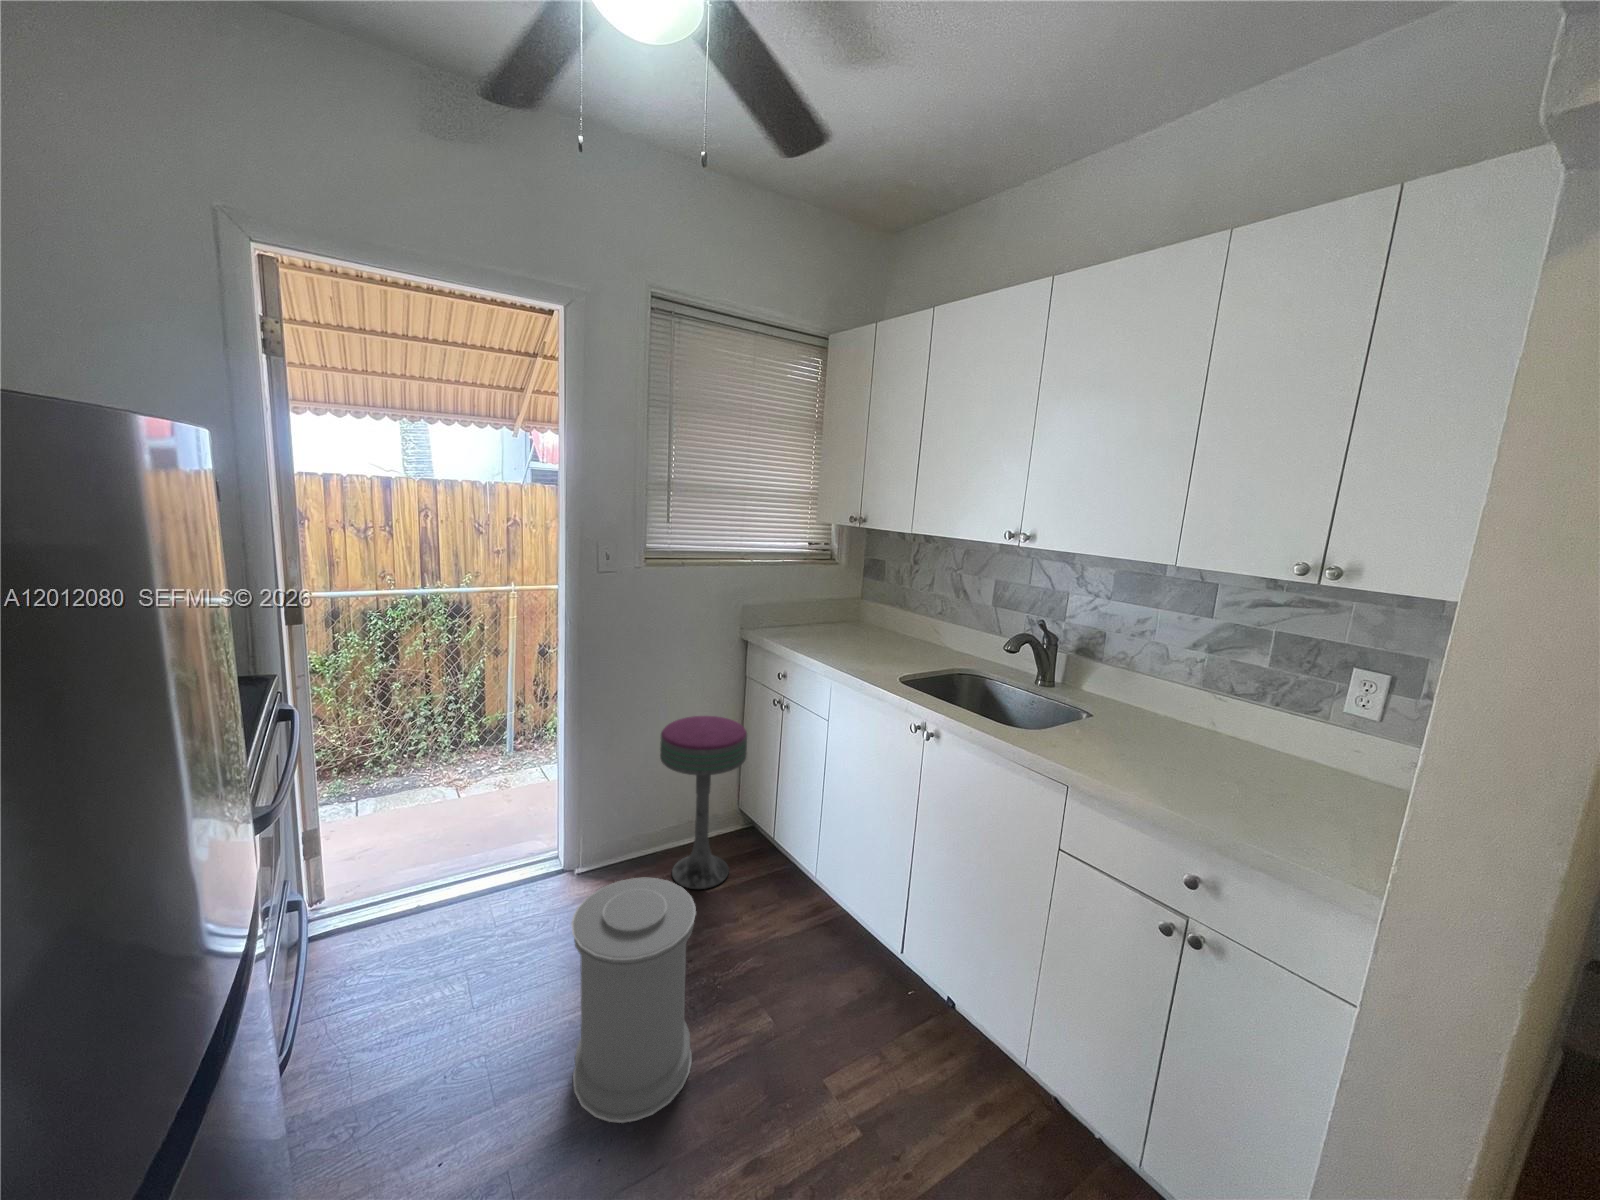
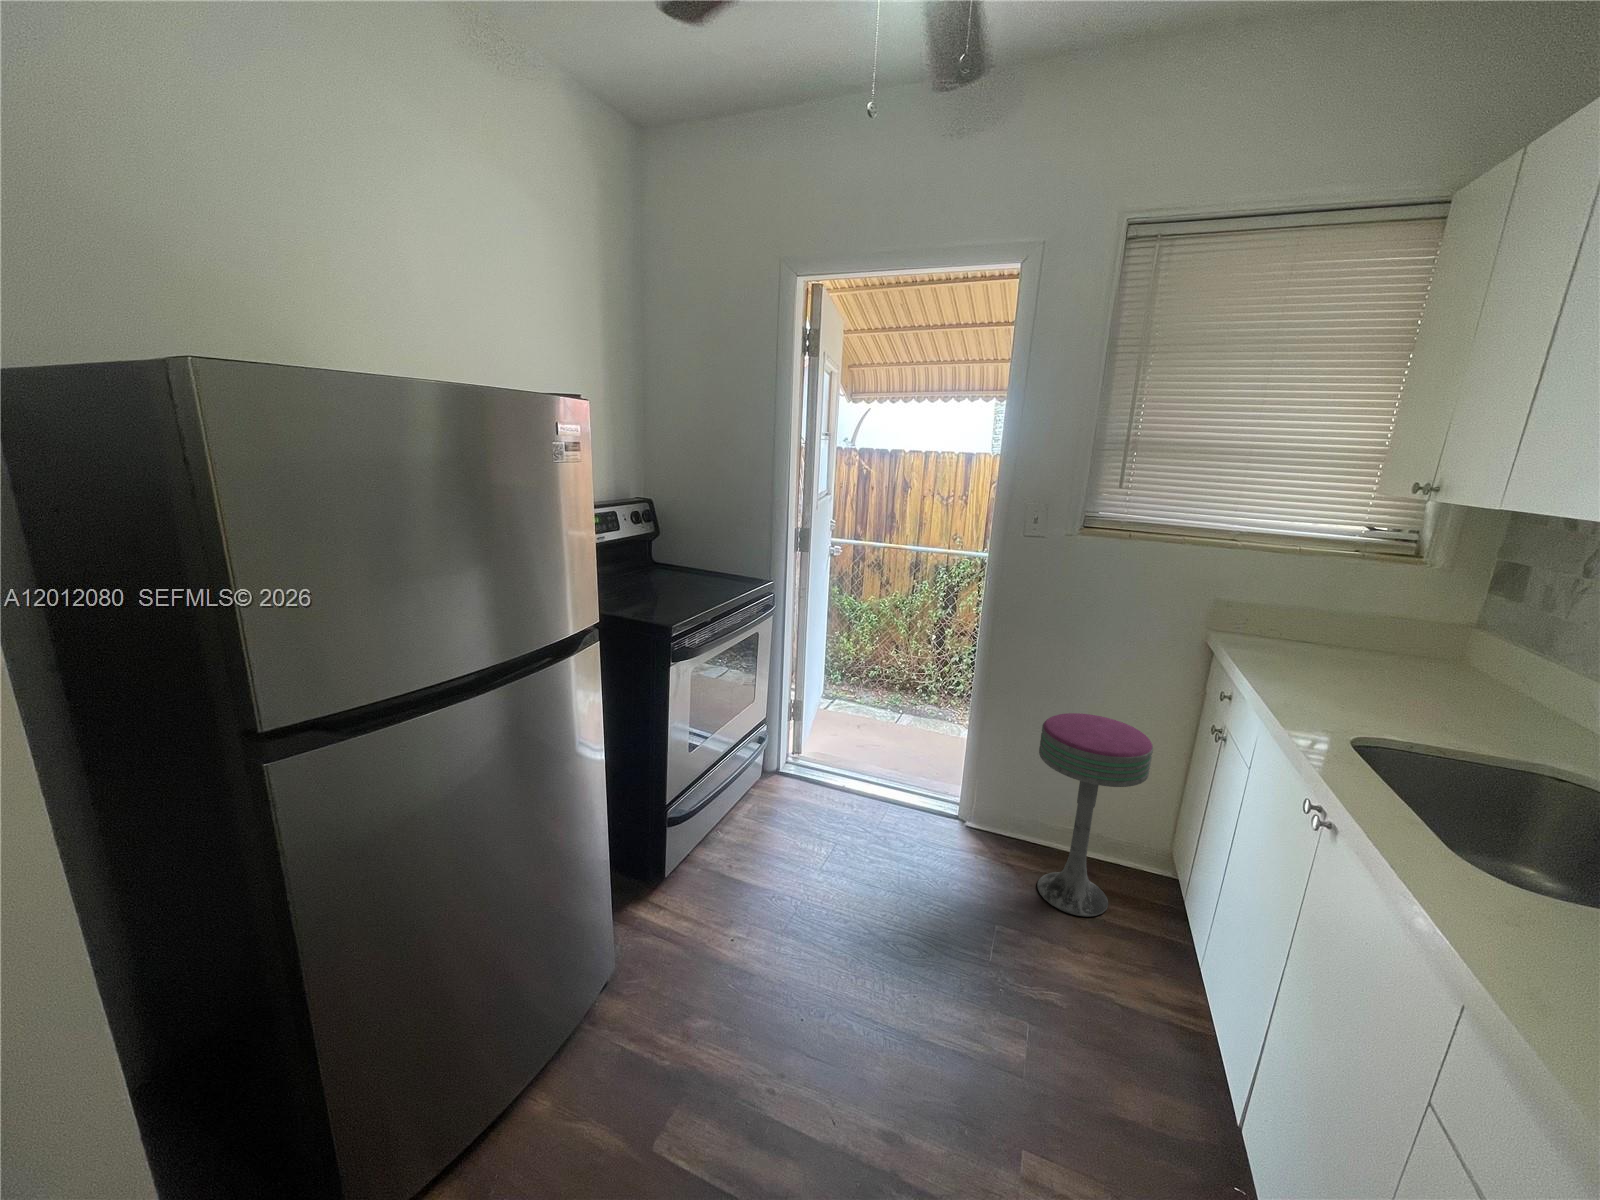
trash can: present [571,877,696,1123] -> none [803,797,920,1006]

